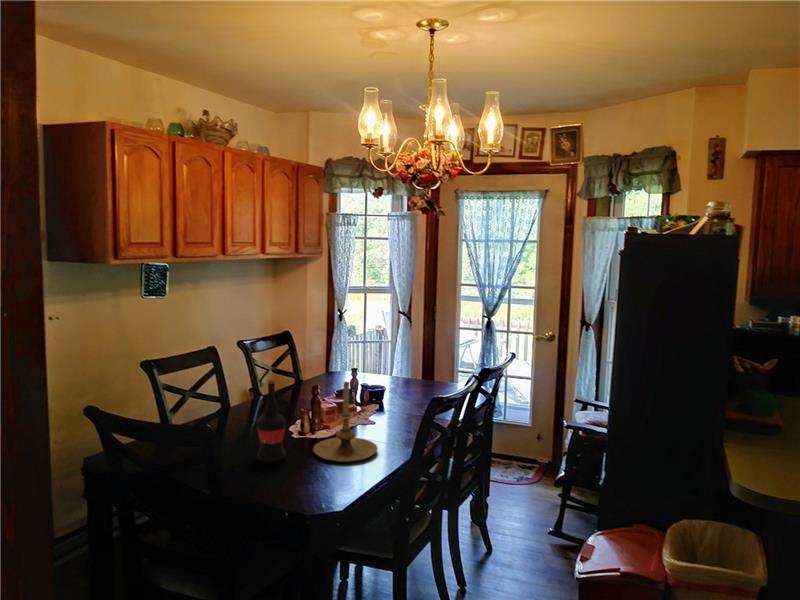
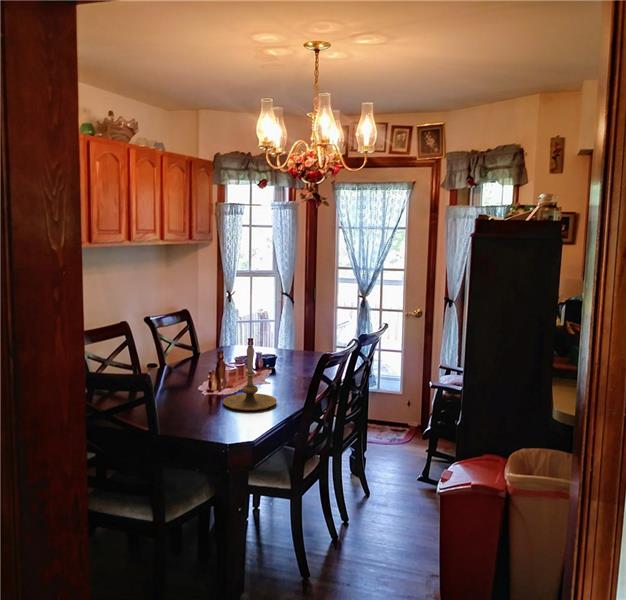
wine bottle: present [257,379,286,462] -> none [177,343,201,412]

